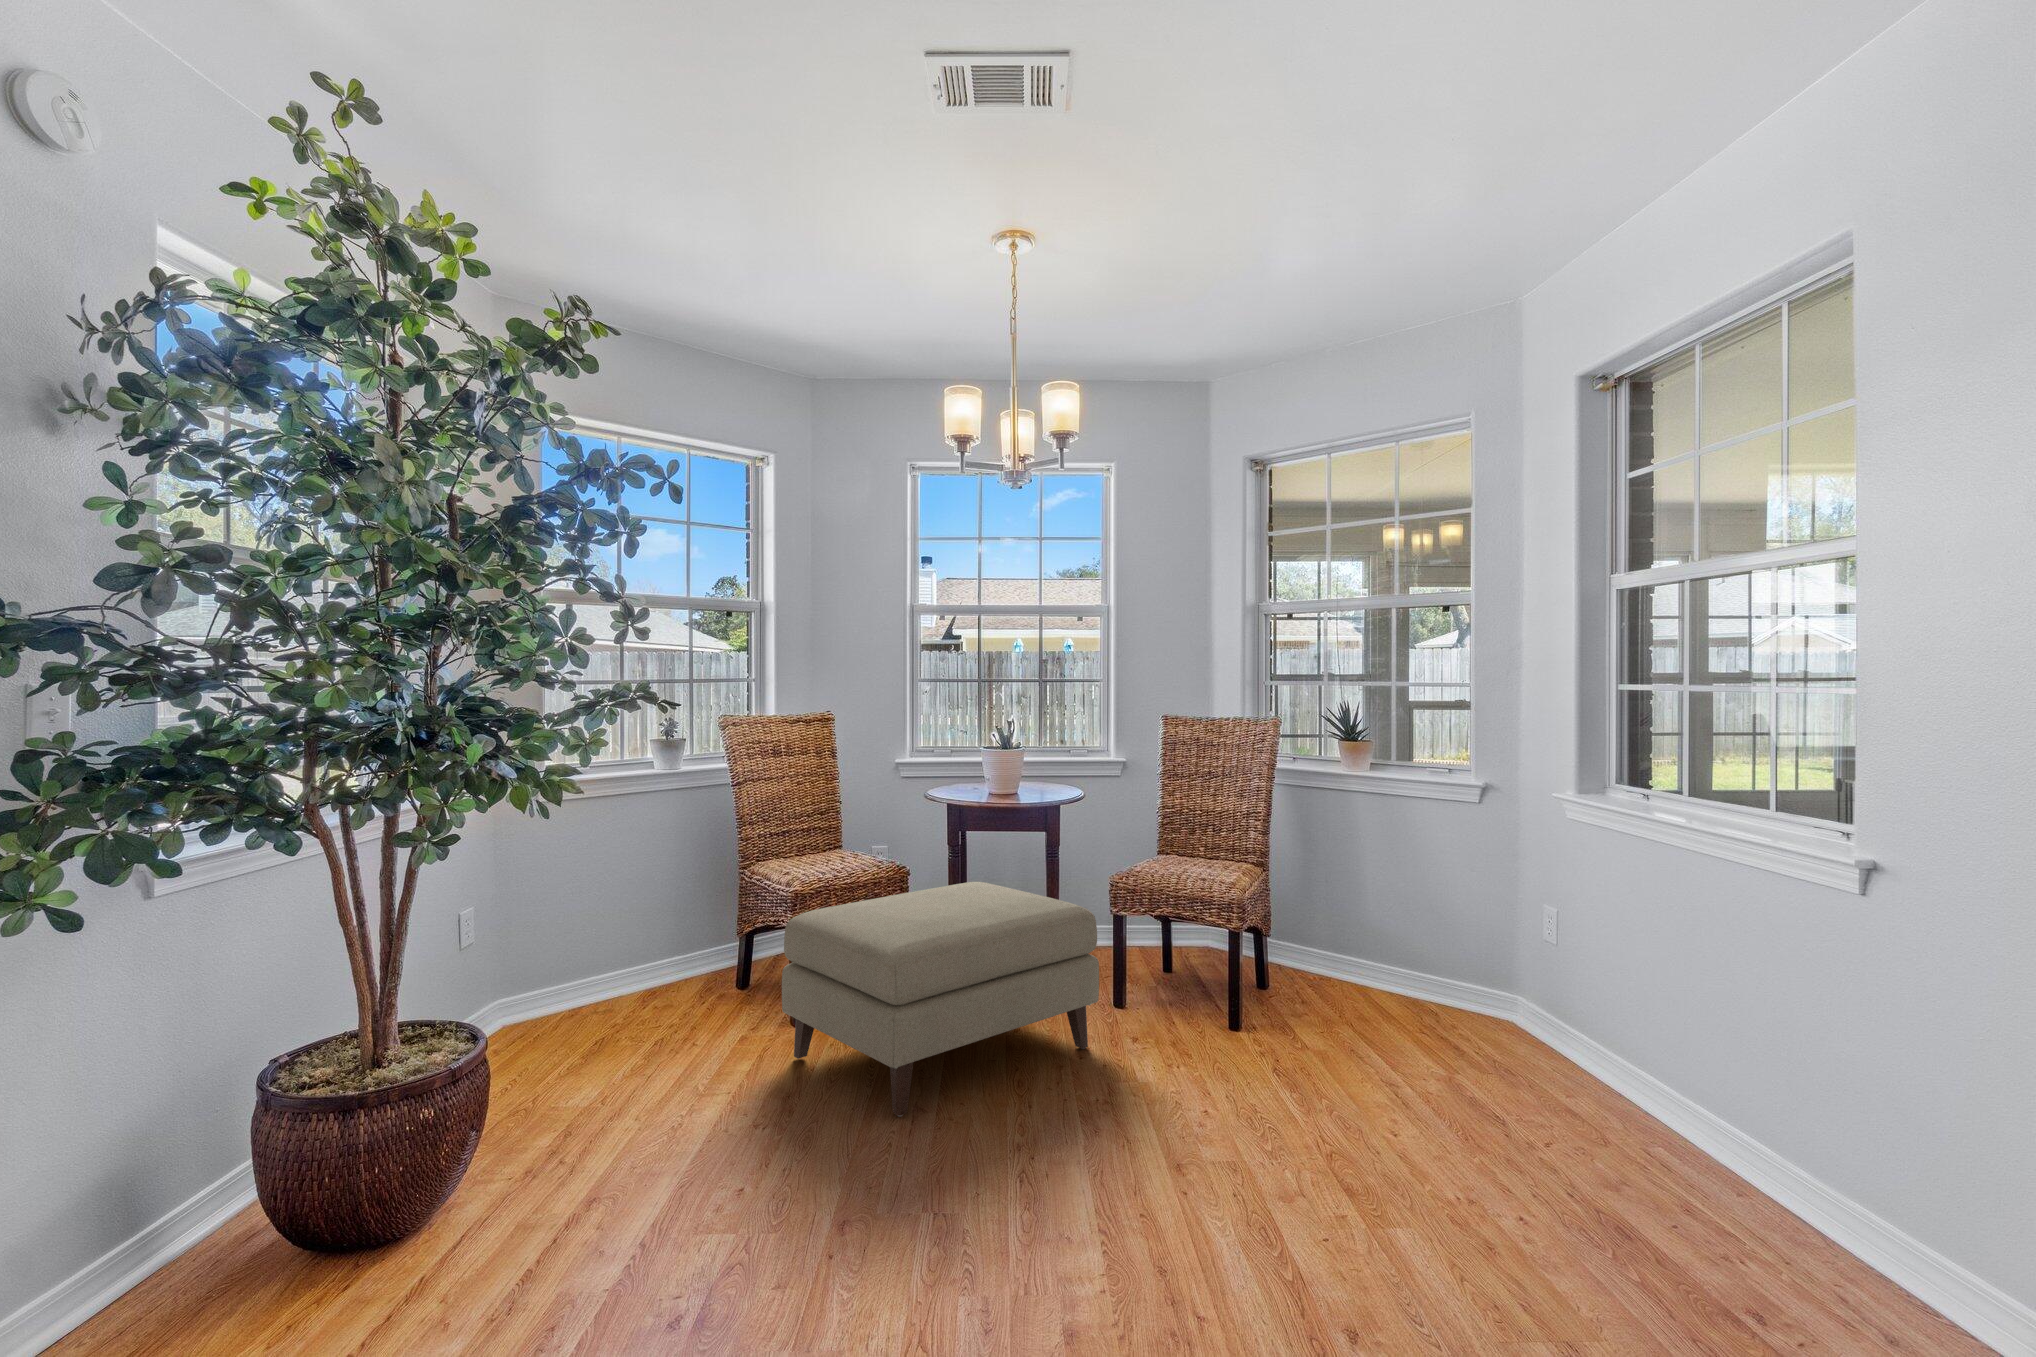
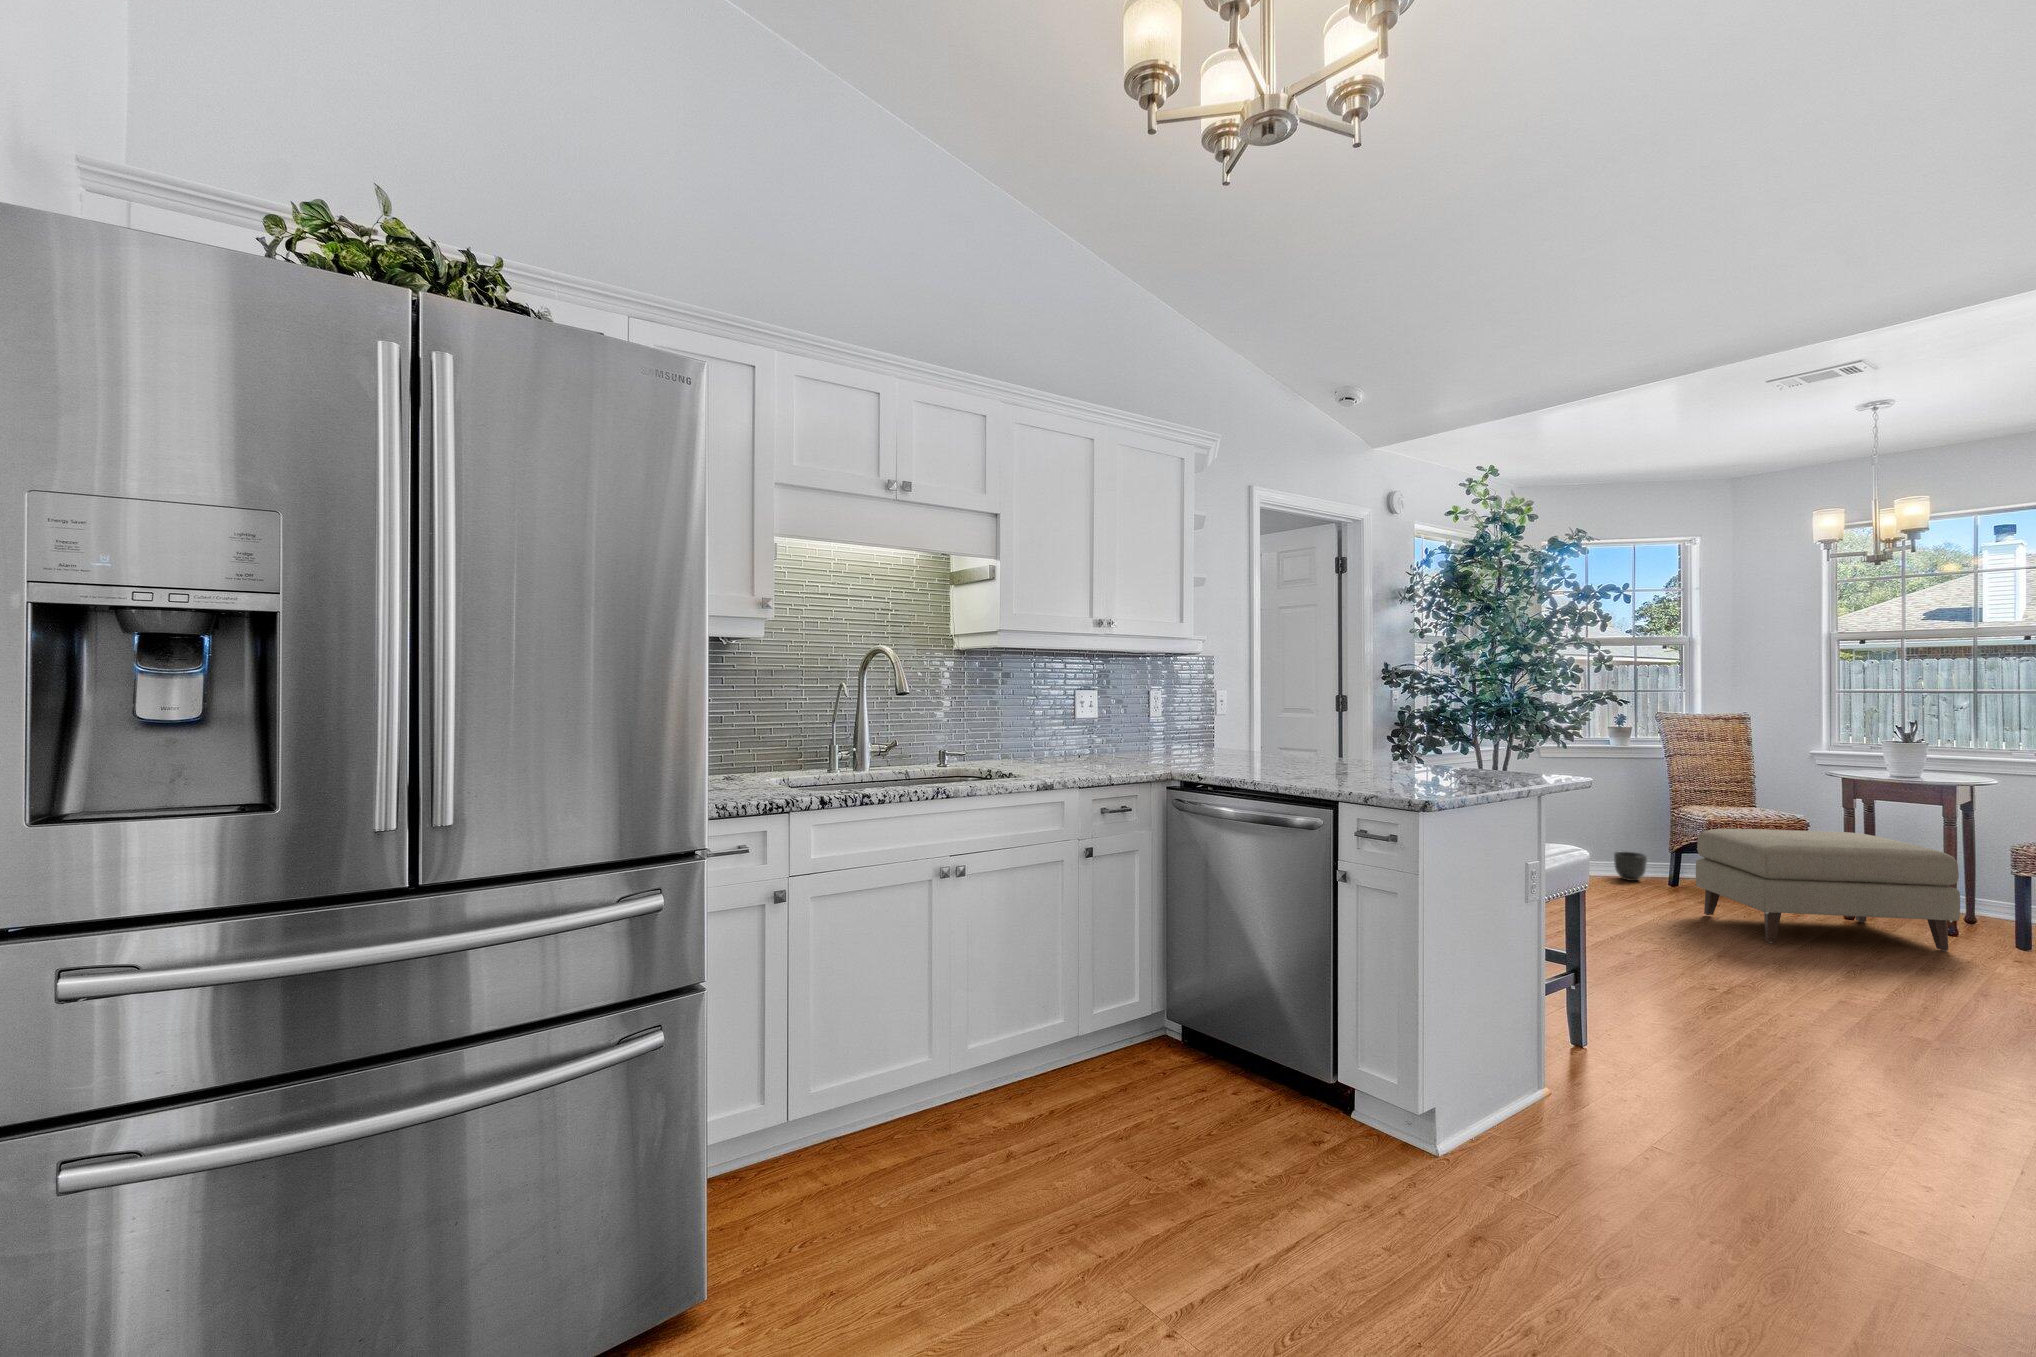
planter: none [659,939,706,989] -> present [1614,852,1647,881]

